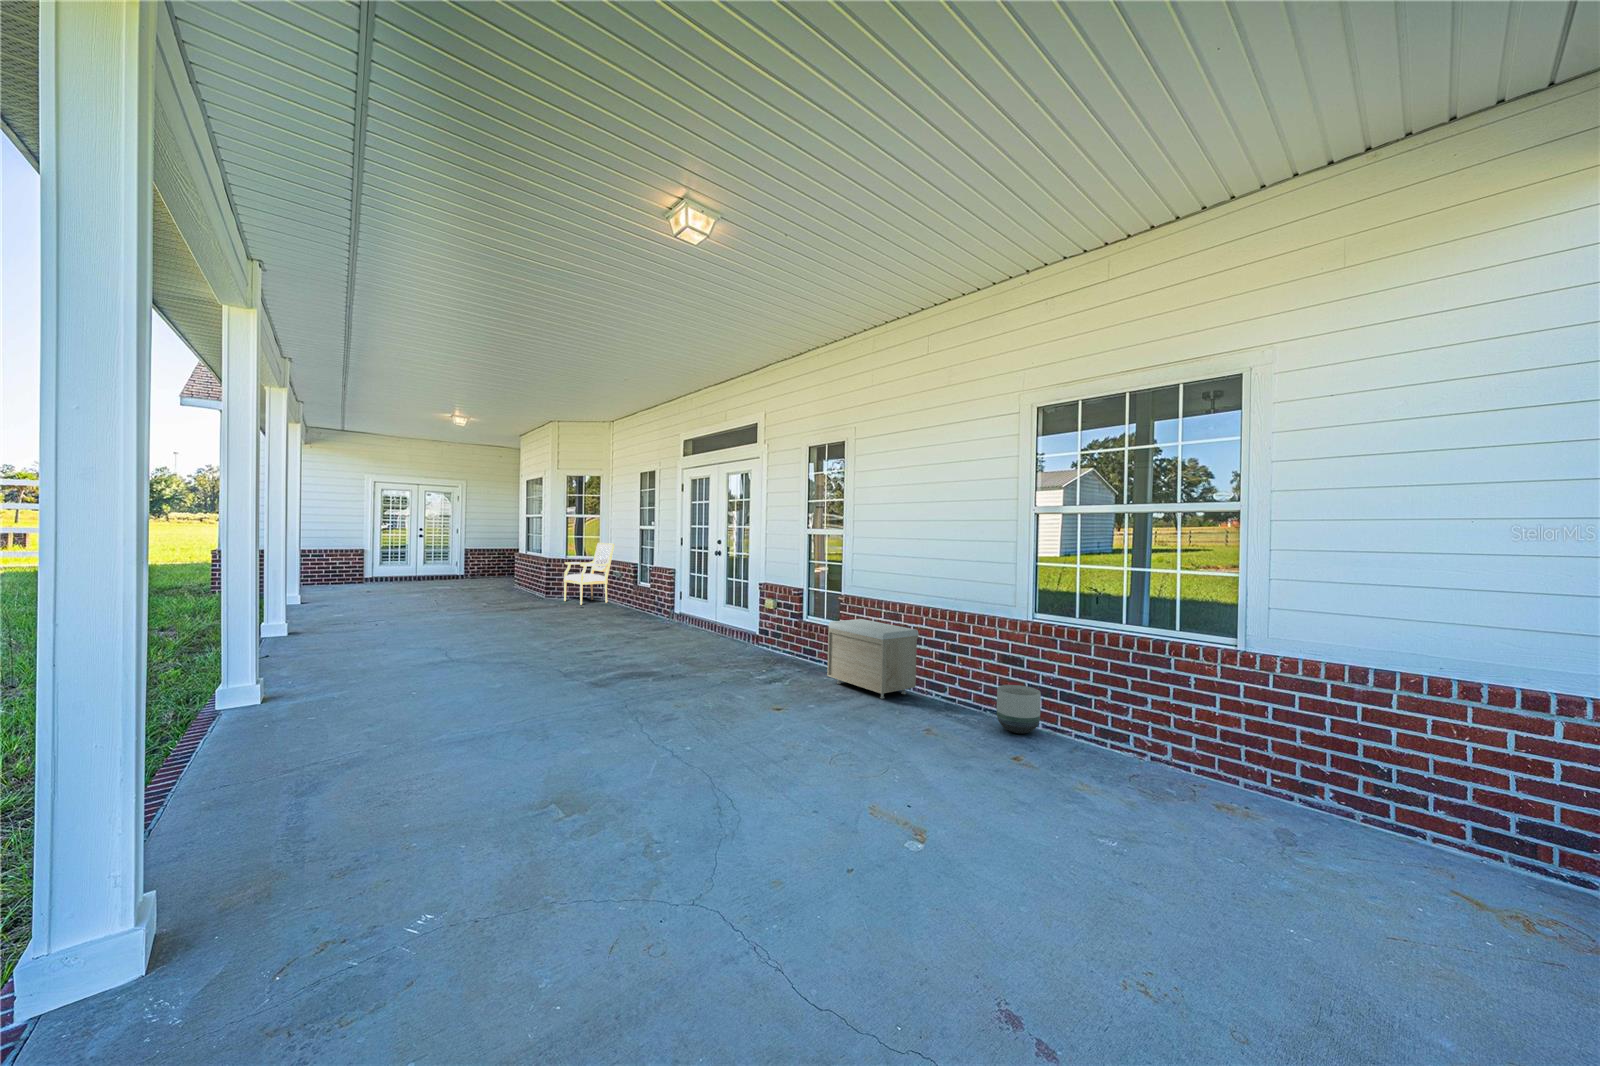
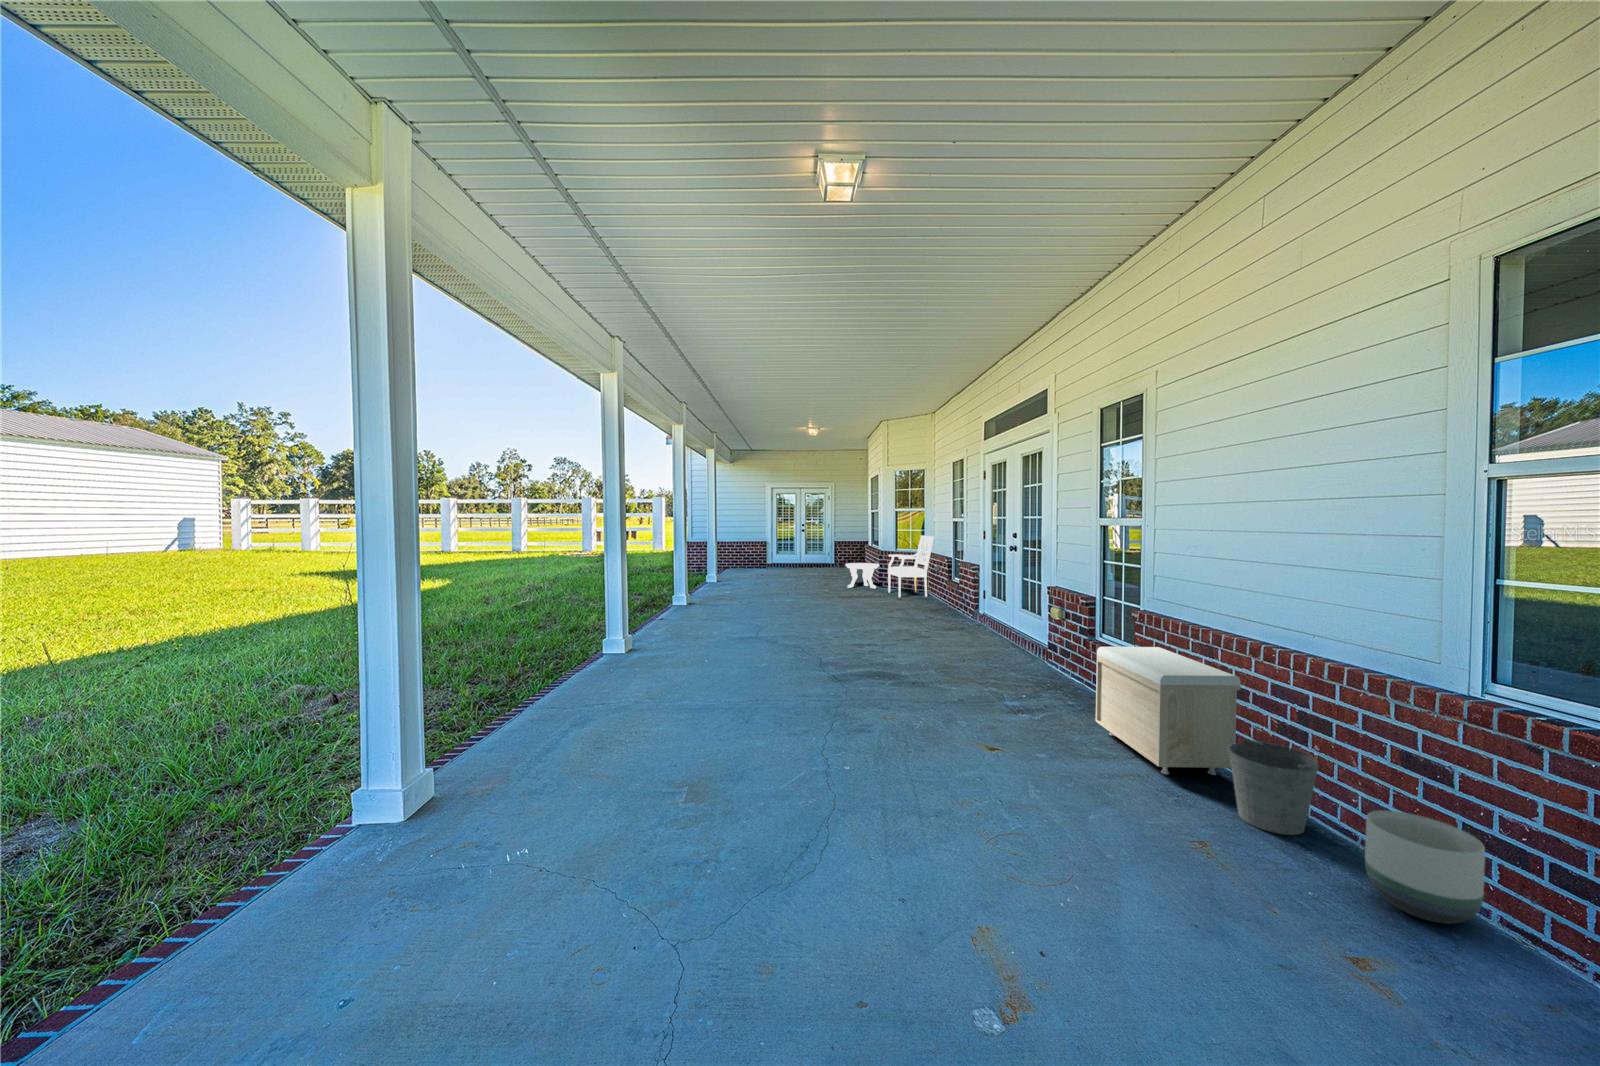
side table: none [510,572,549,599] -> present [845,563,879,588]
bucket: none [924,665,967,715] -> present [1229,738,1319,835]

